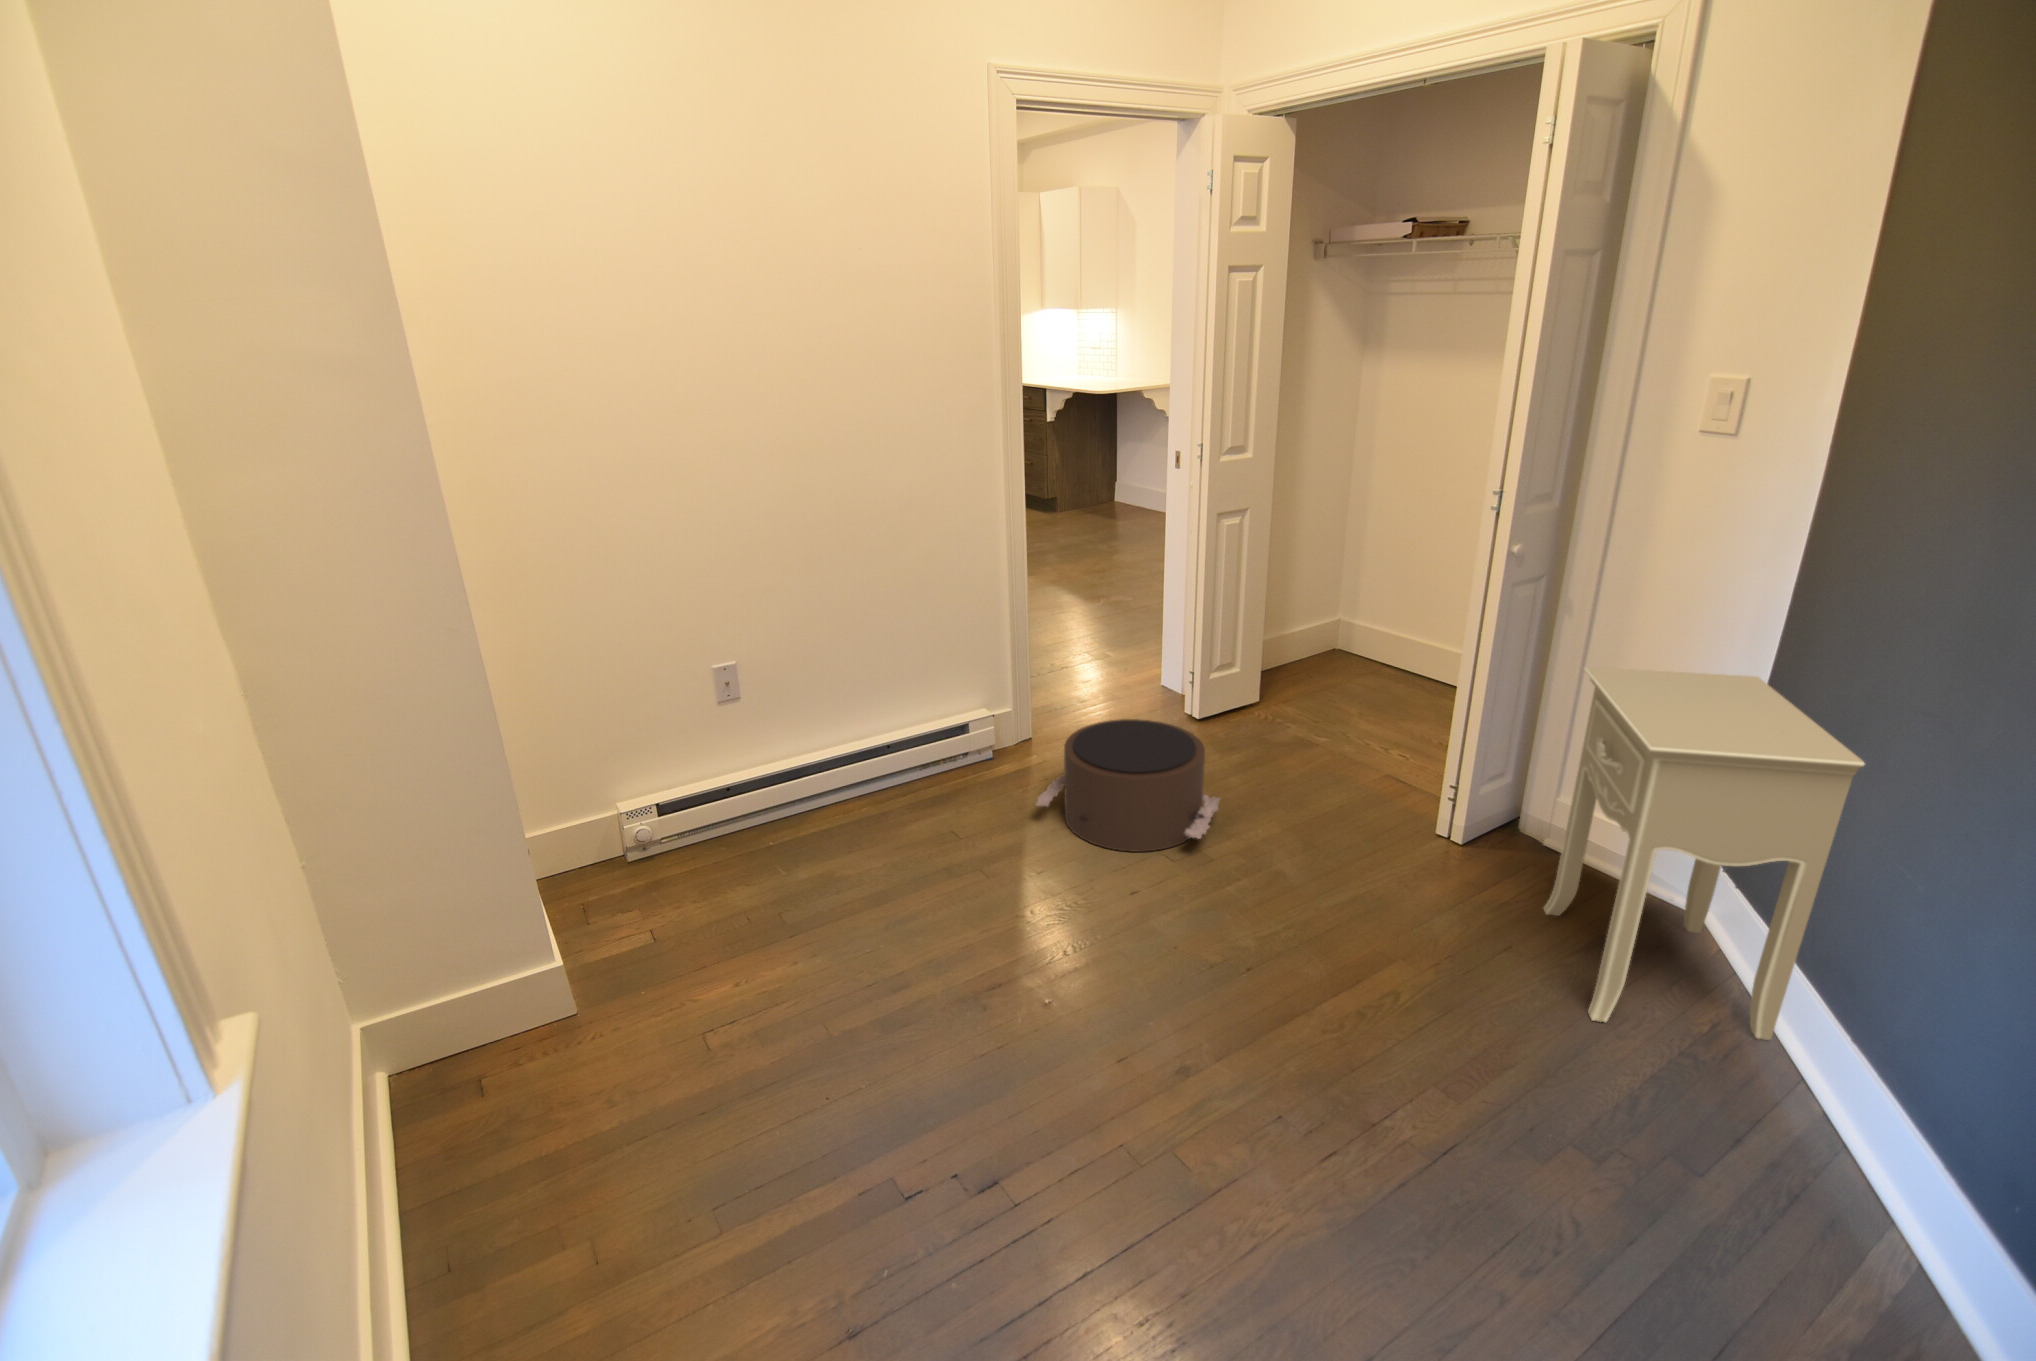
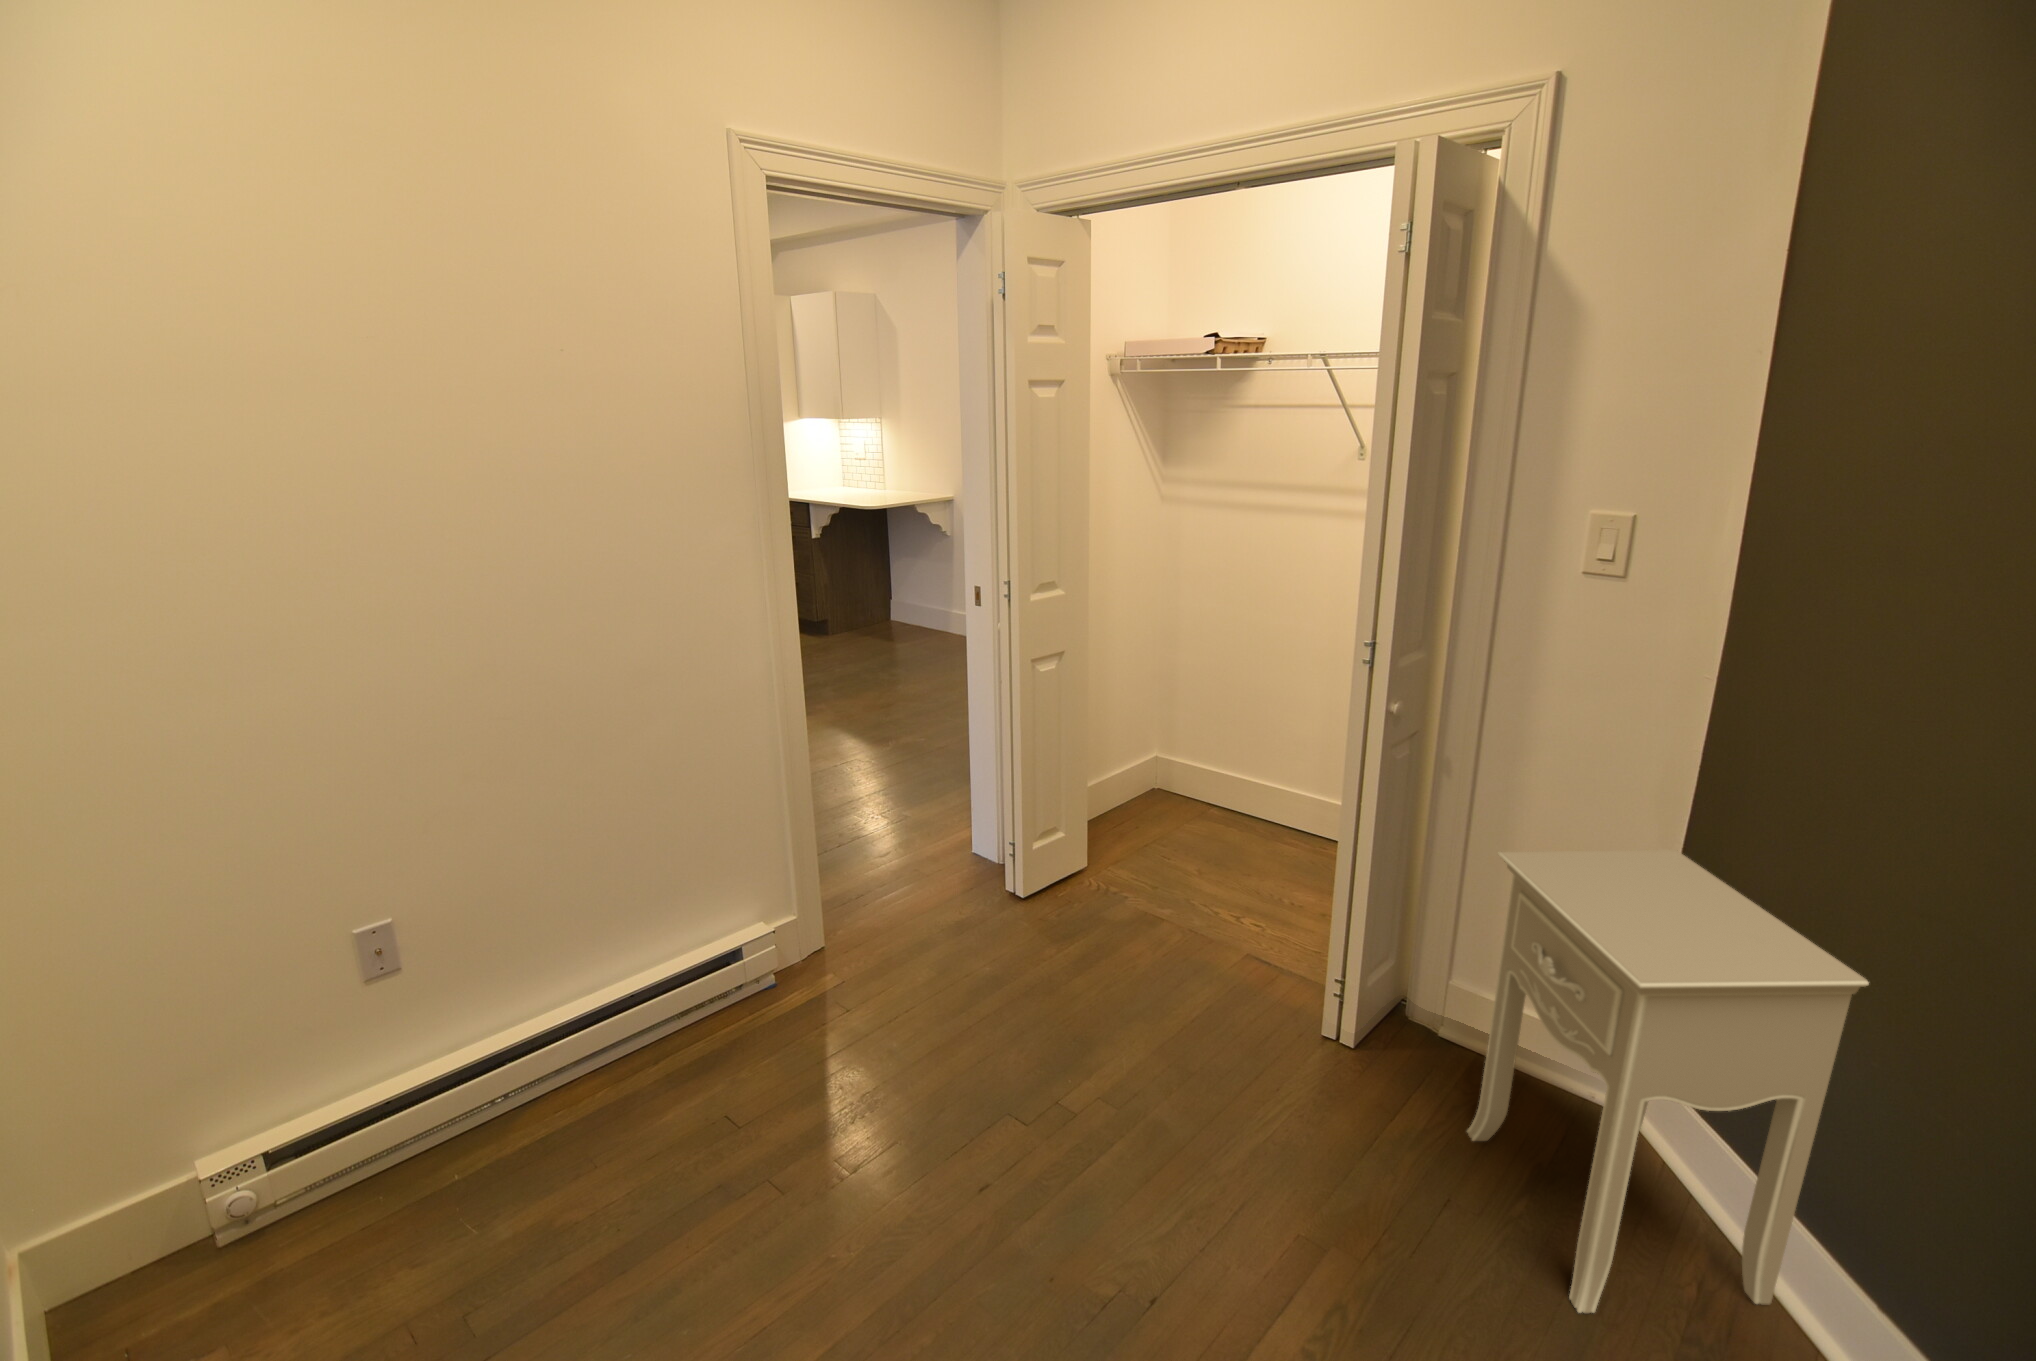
pouf: present [1036,719,1220,852] -> none [841,925,1075,1118]

